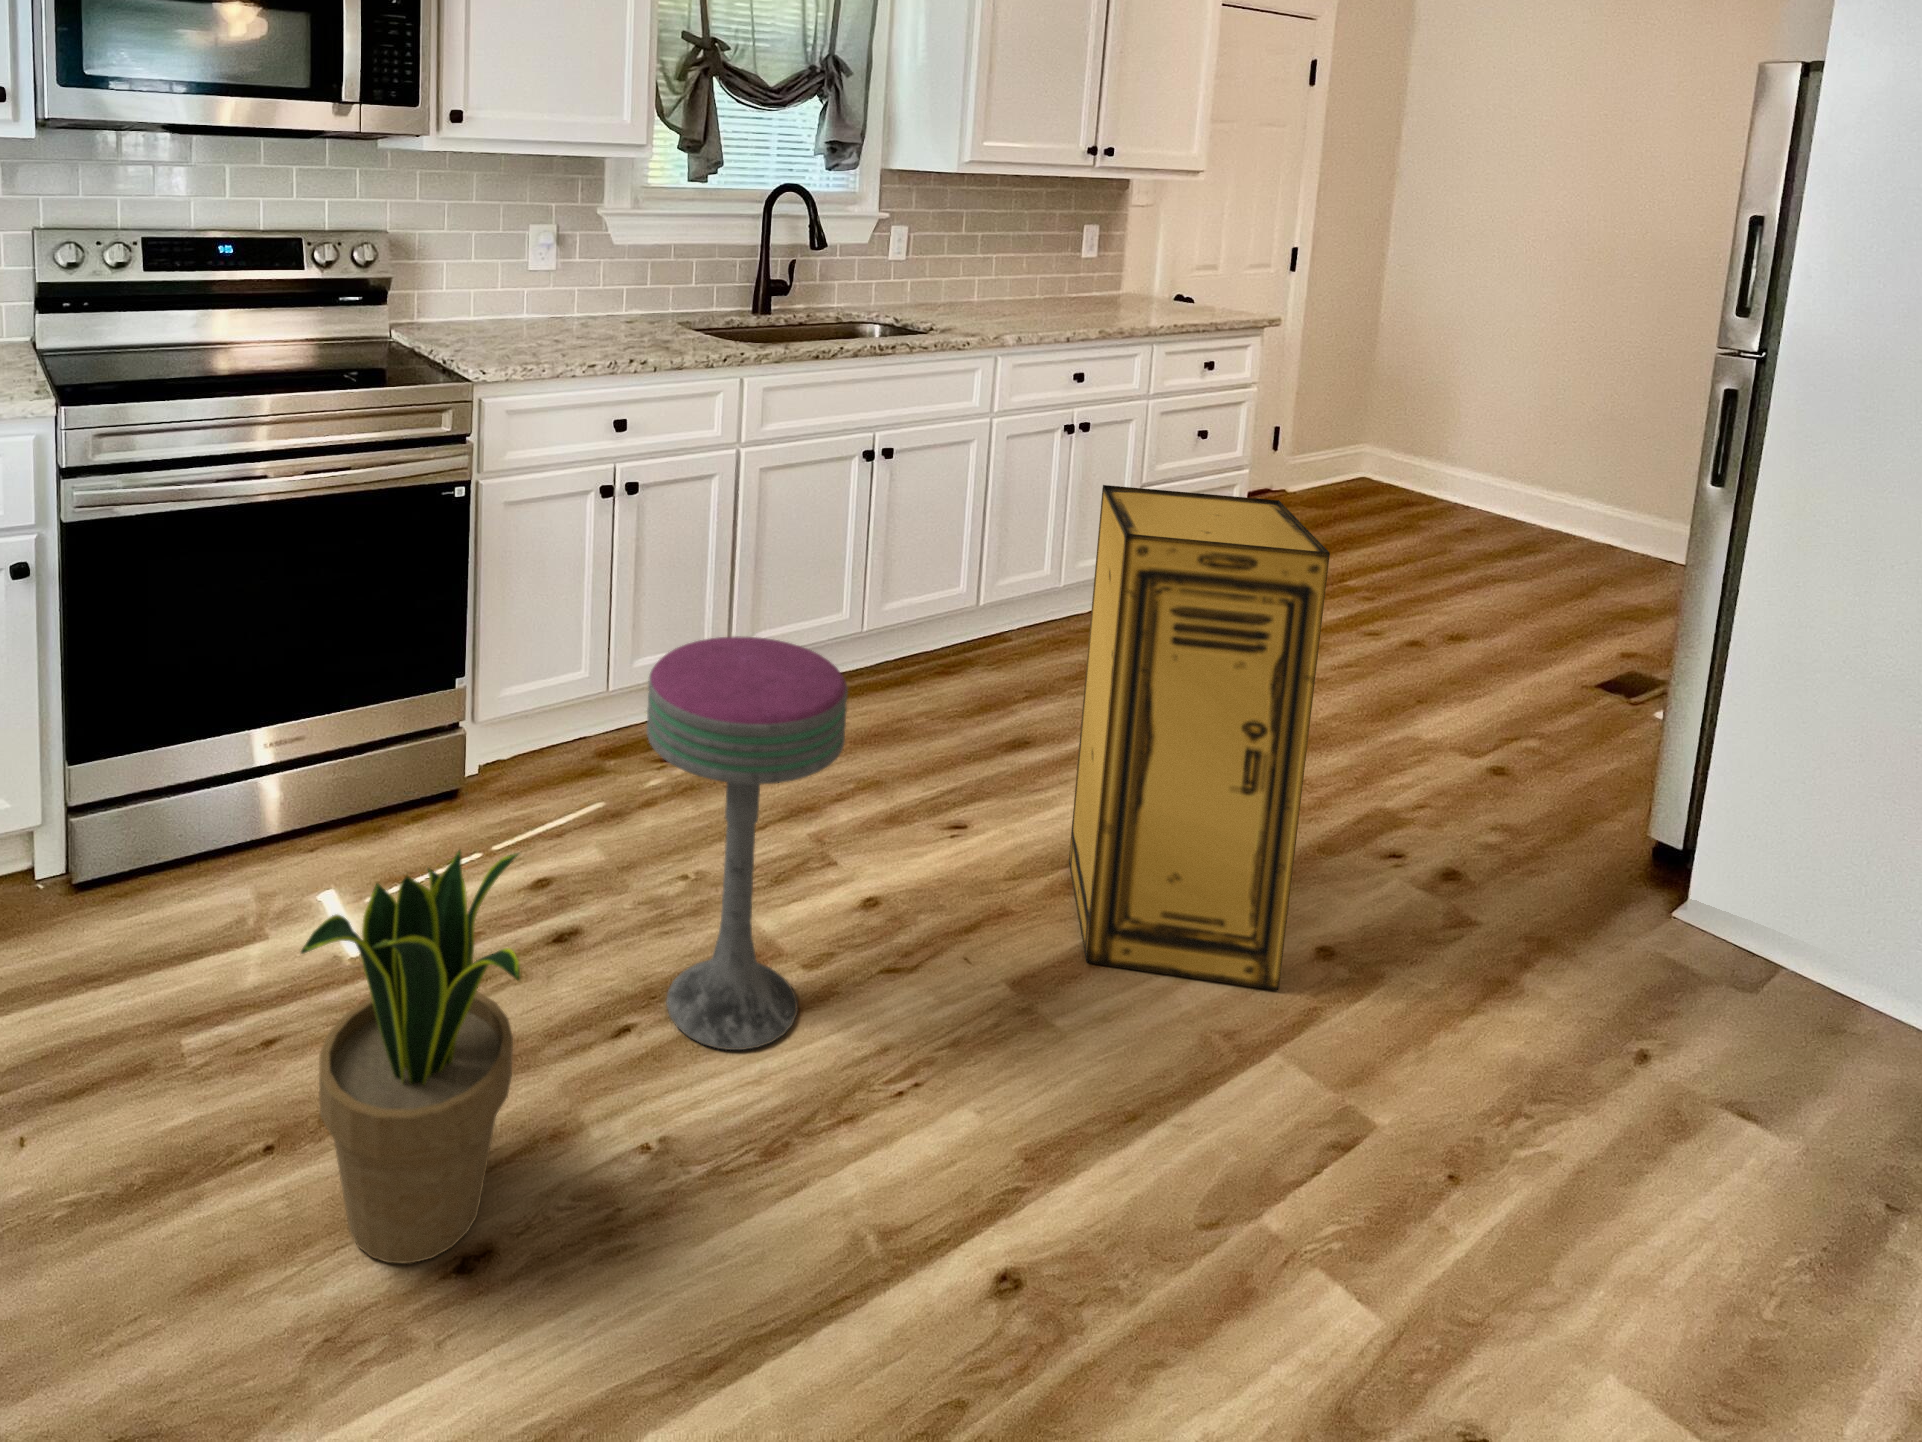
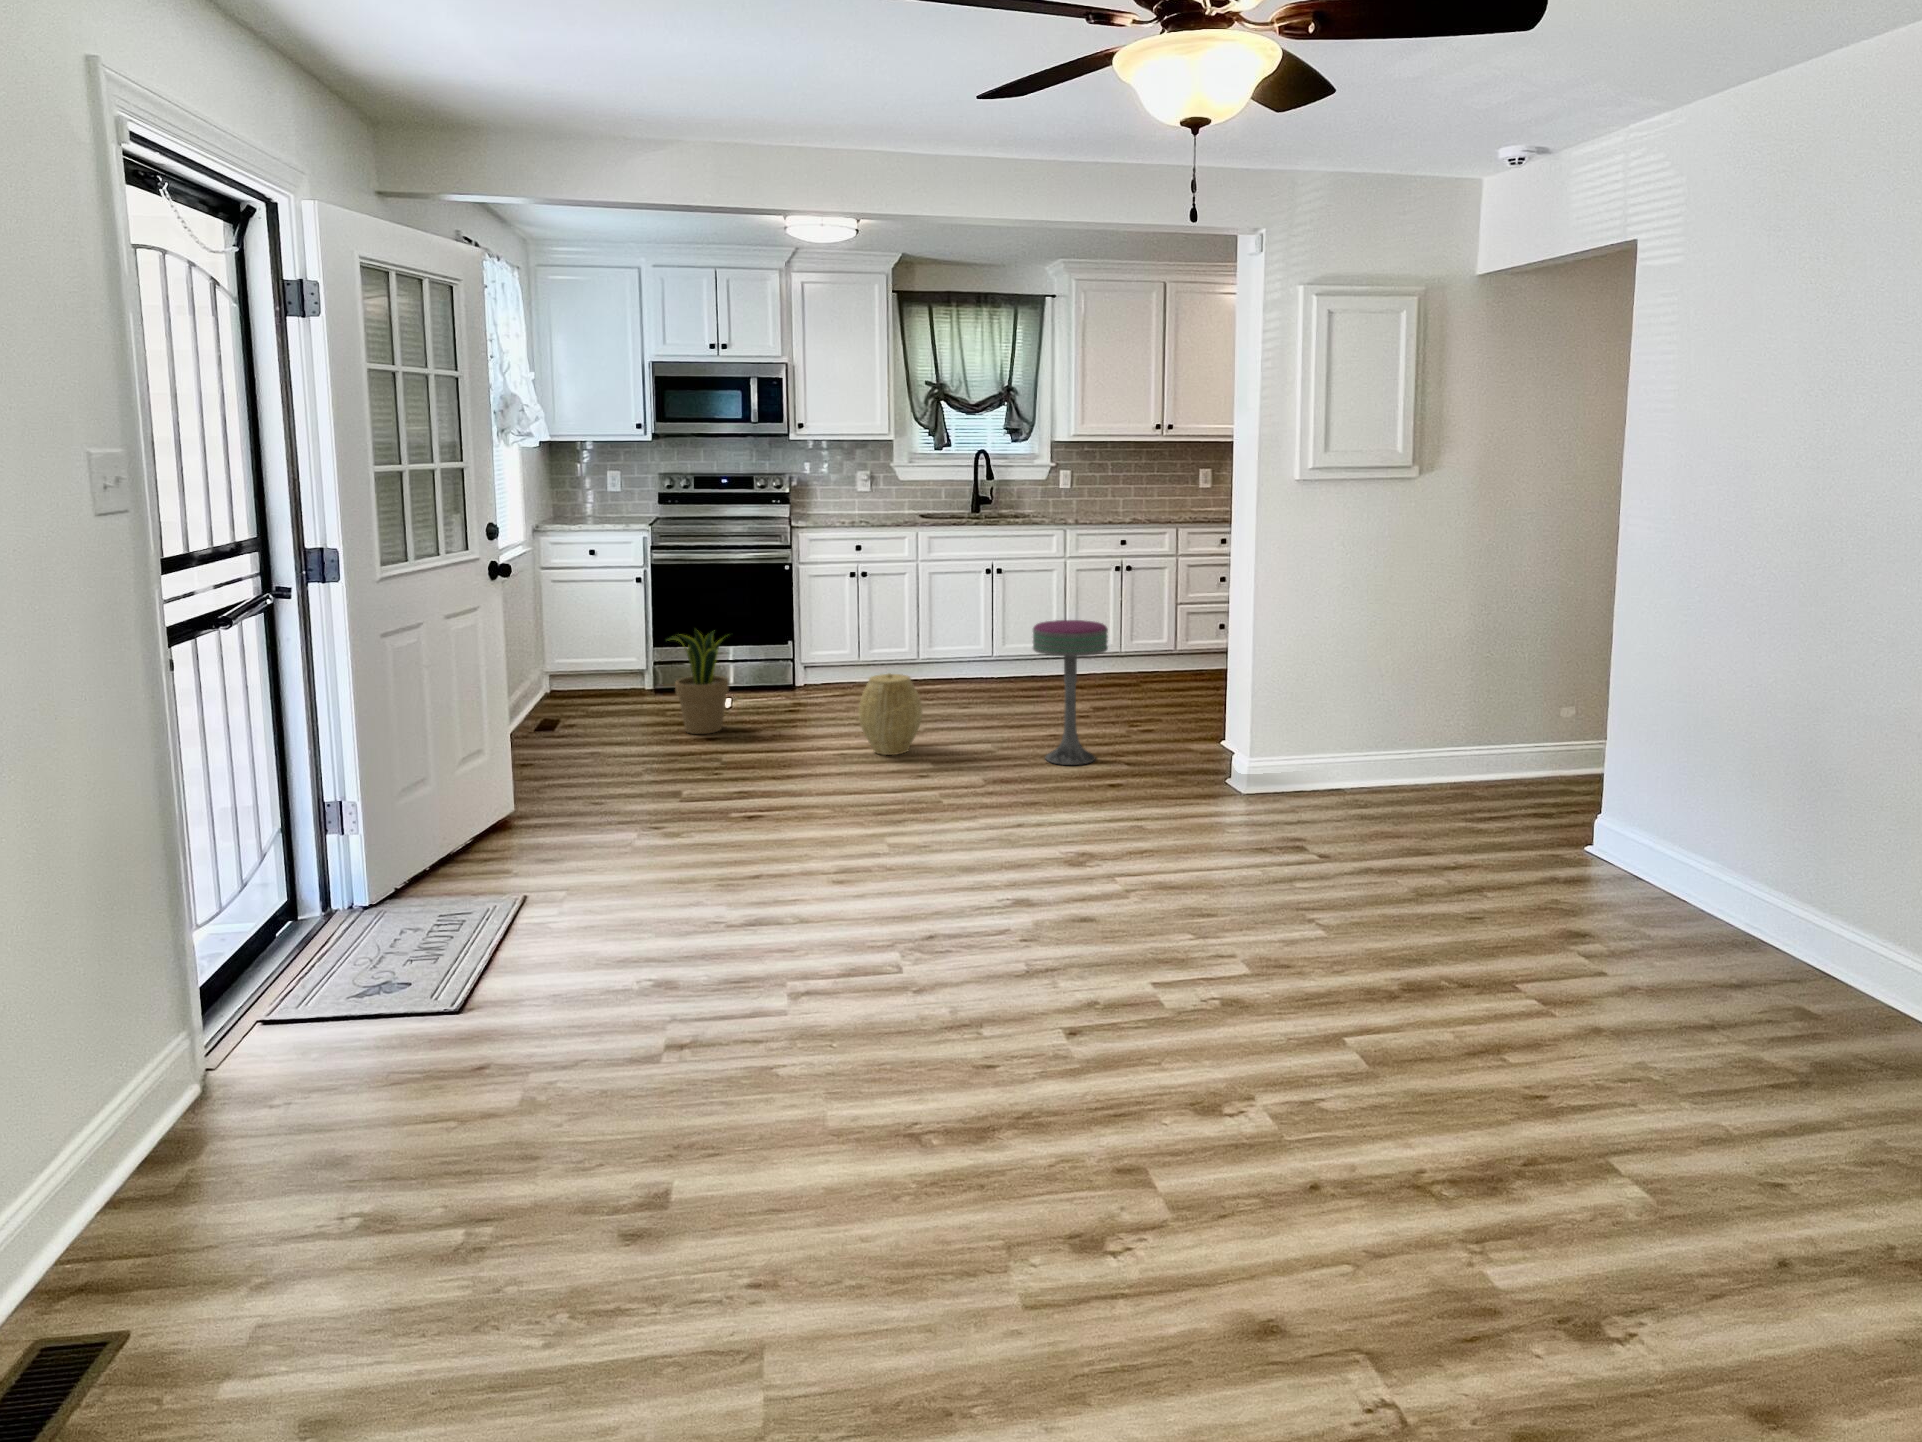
storage cabinet: present [1069,485,1330,990] -> none [952,553,1045,730]
bar stool: present [647,636,848,1050] -> present [1033,620,1108,765]
woven basket: none [1073,974,1300,1297] -> present [858,673,922,755]

